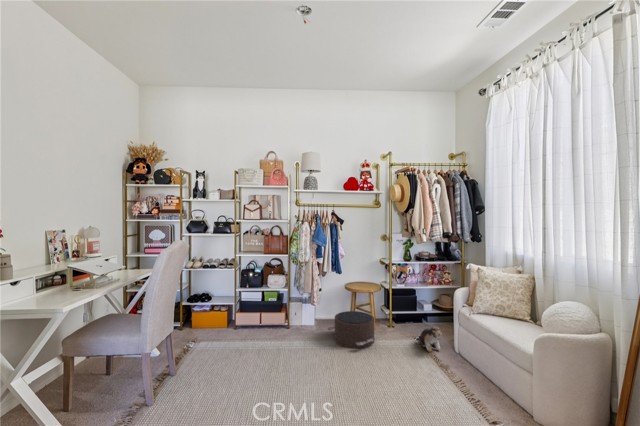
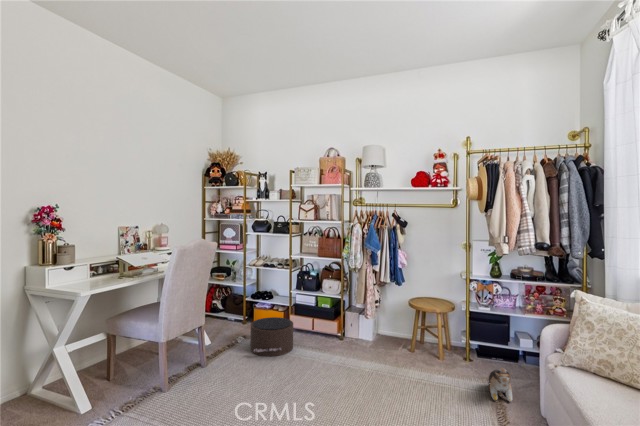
pouf: present [328,311,375,348] -> present [250,317,293,356]

